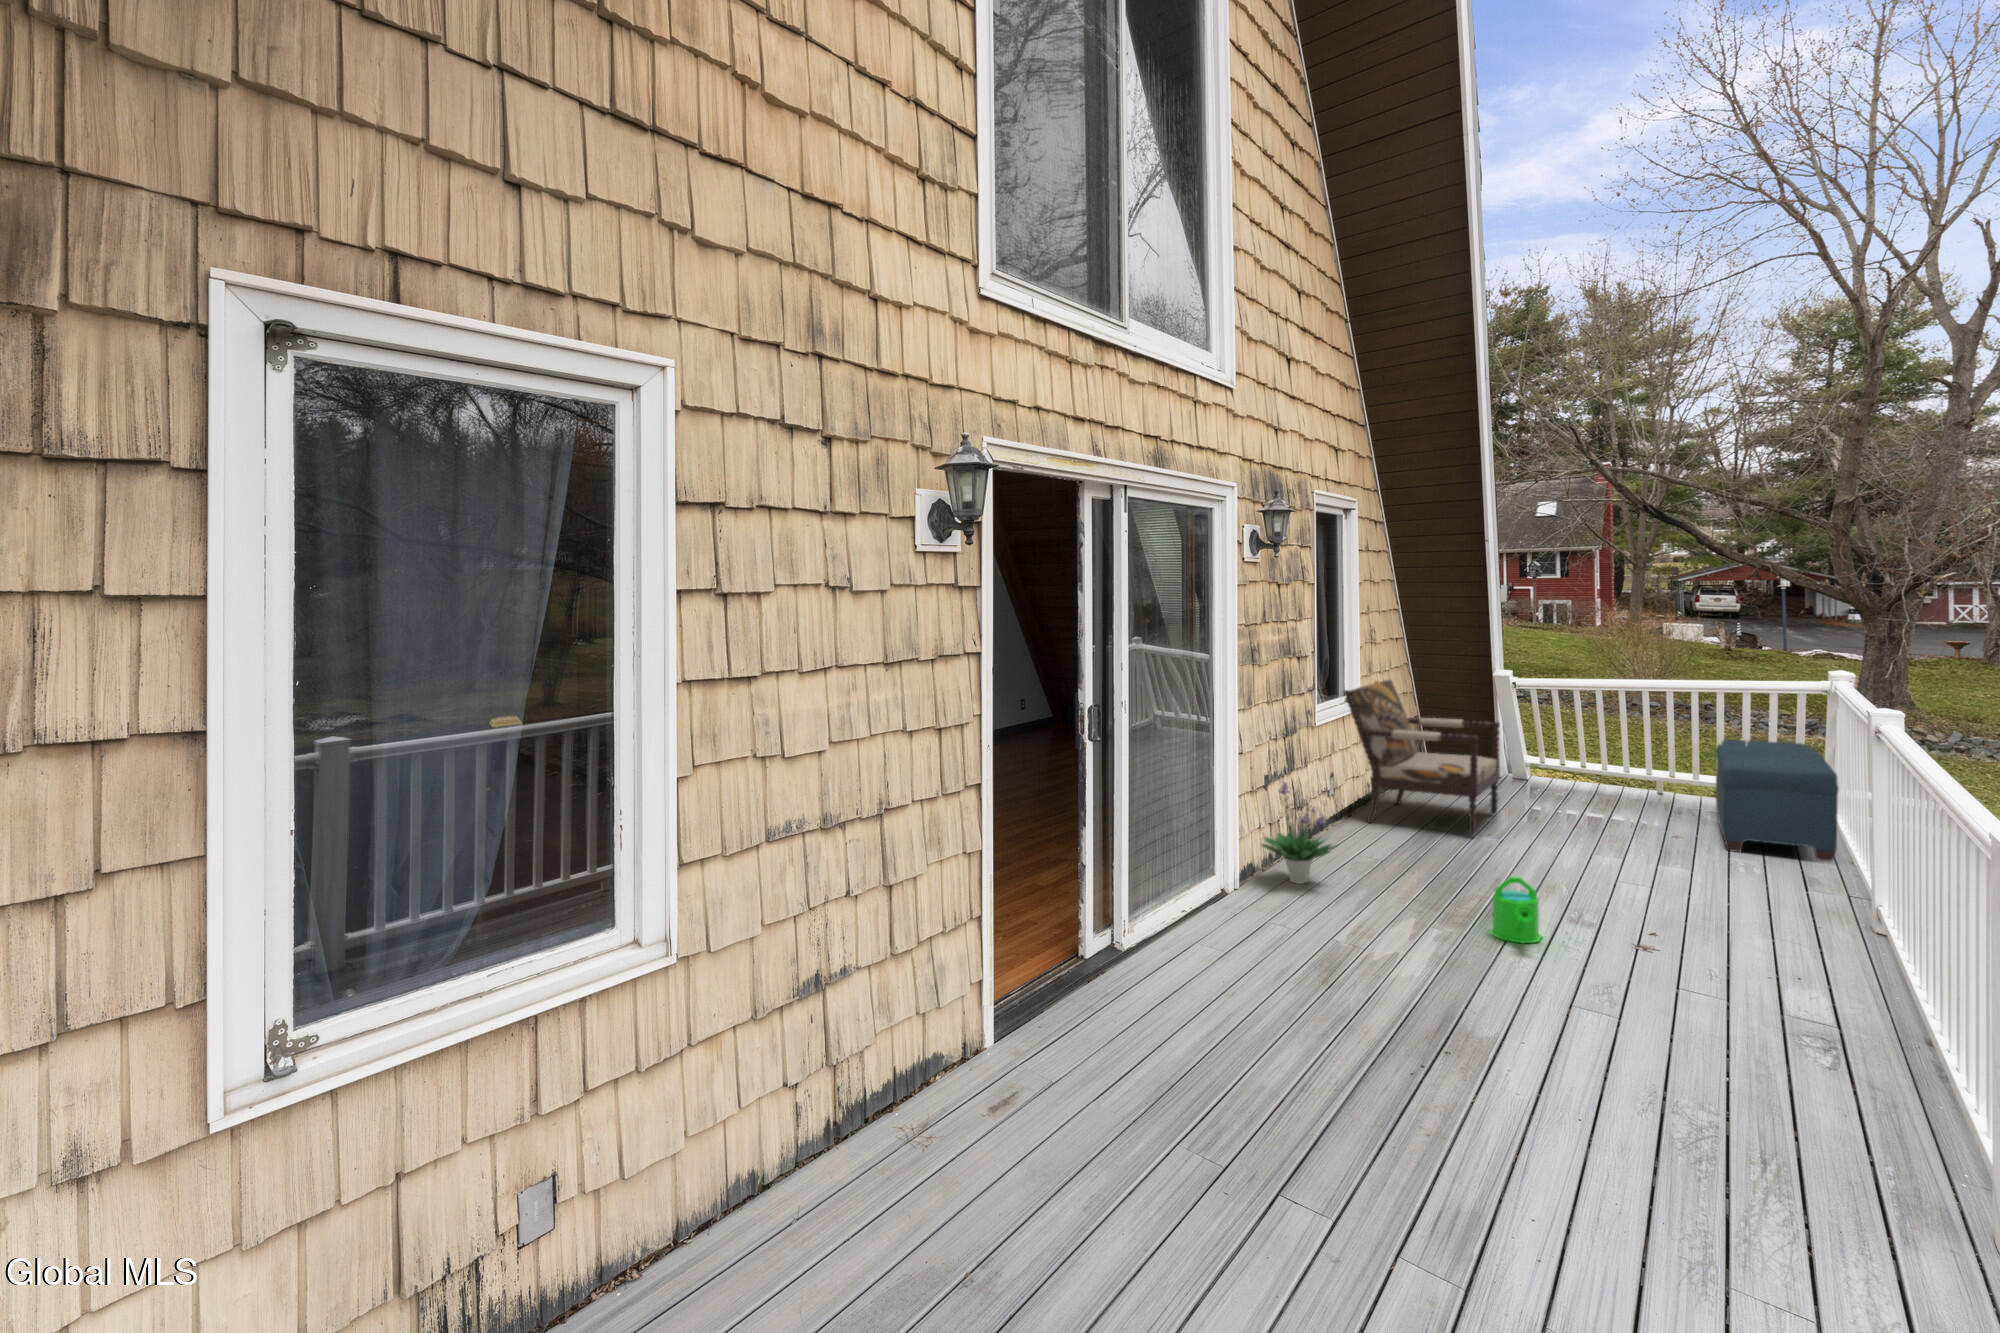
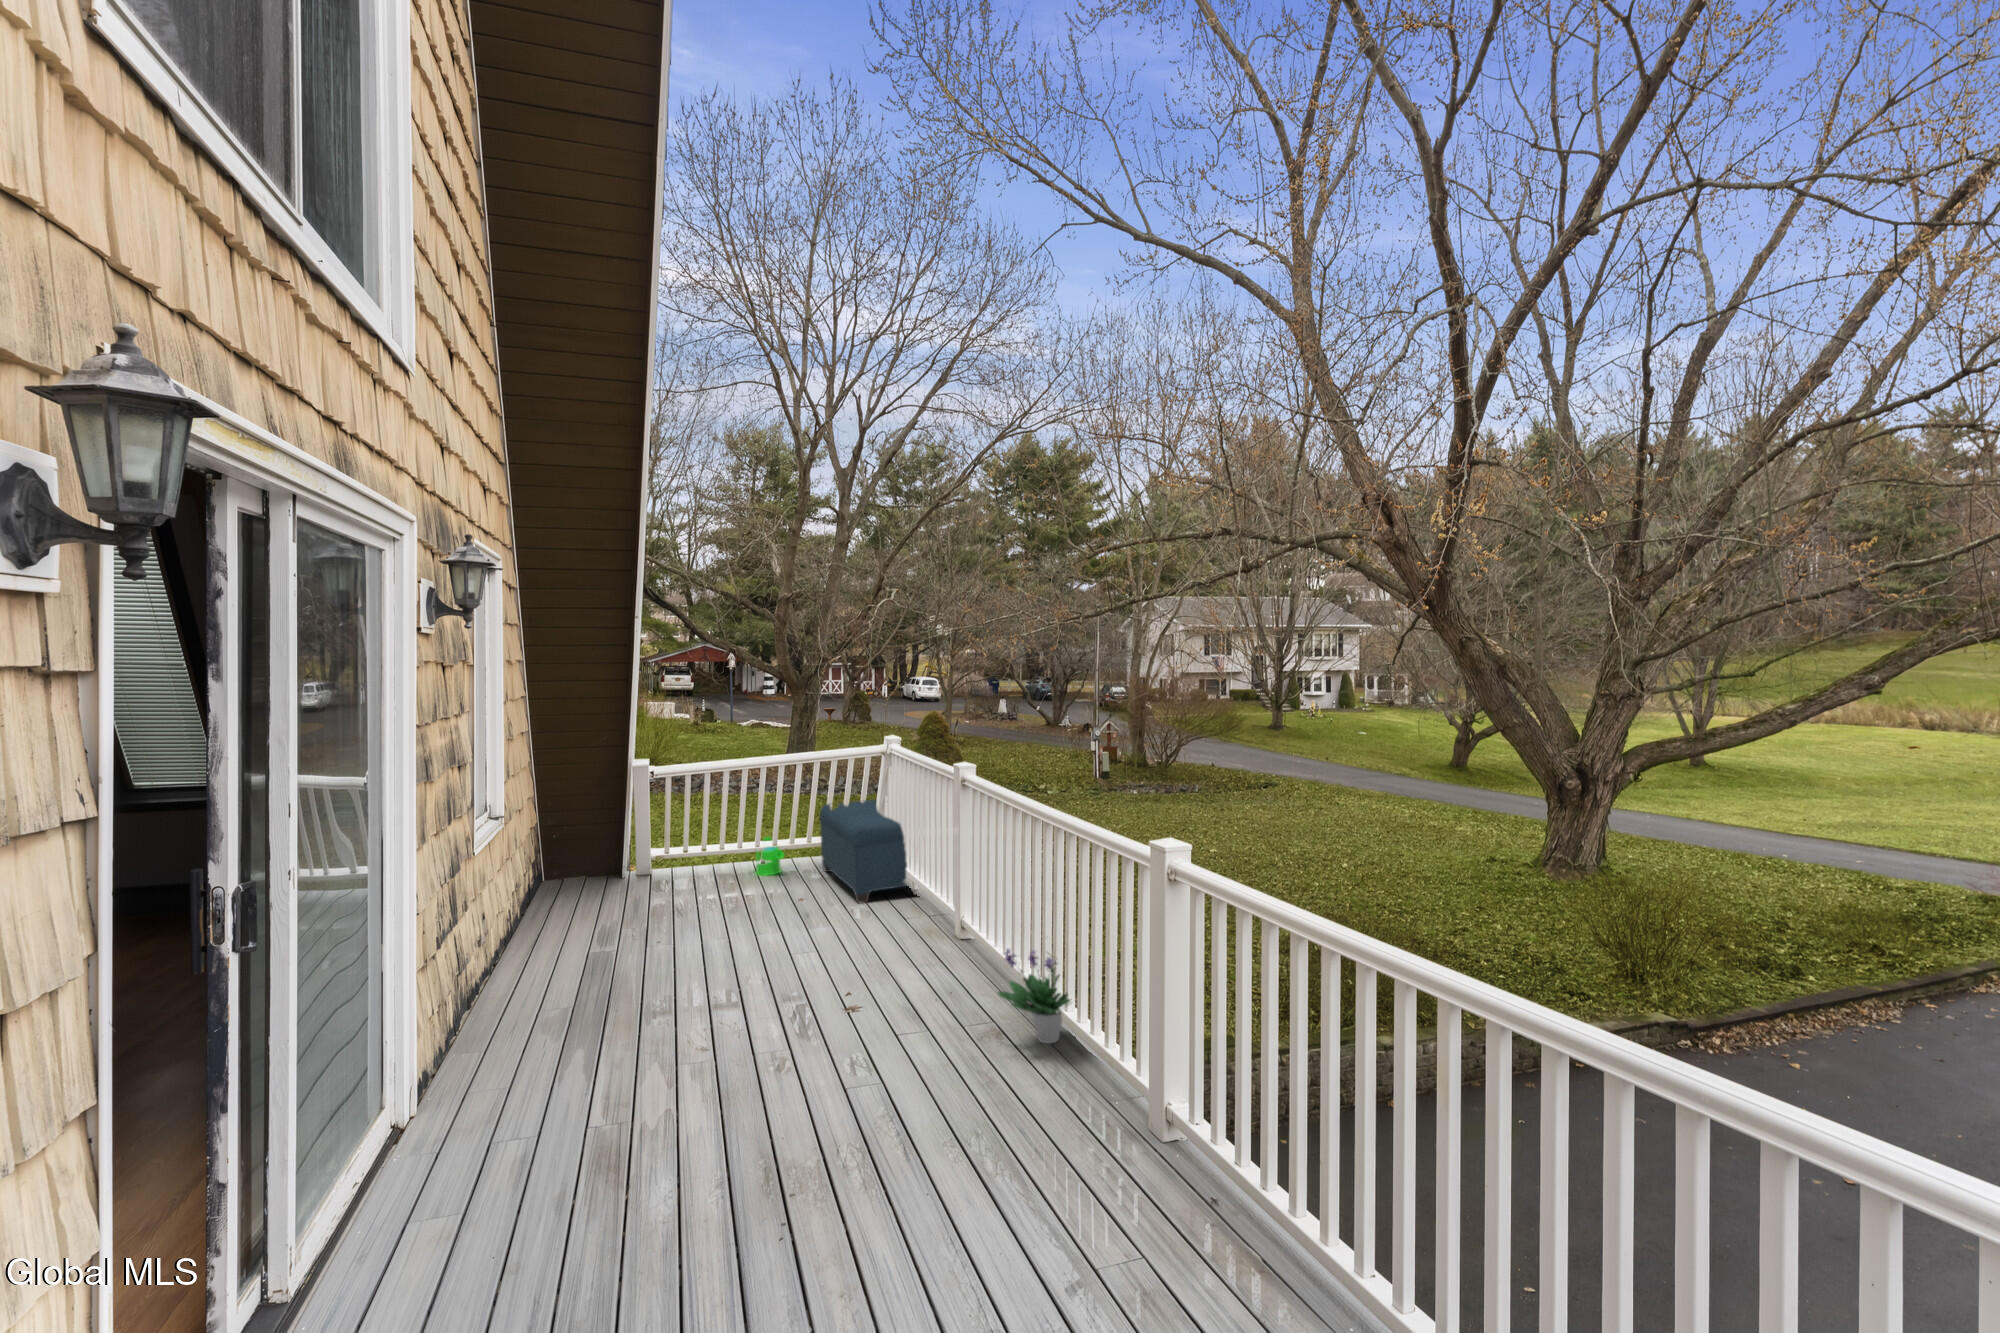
armchair: present [1344,679,1500,836] -> none [500,780,668,967]
potted plant: present [1261,782,1336,884] -> present [998,949,1072,1044]
watering can: present [1490,876,1542,943] -> present [755,837,784,876]

